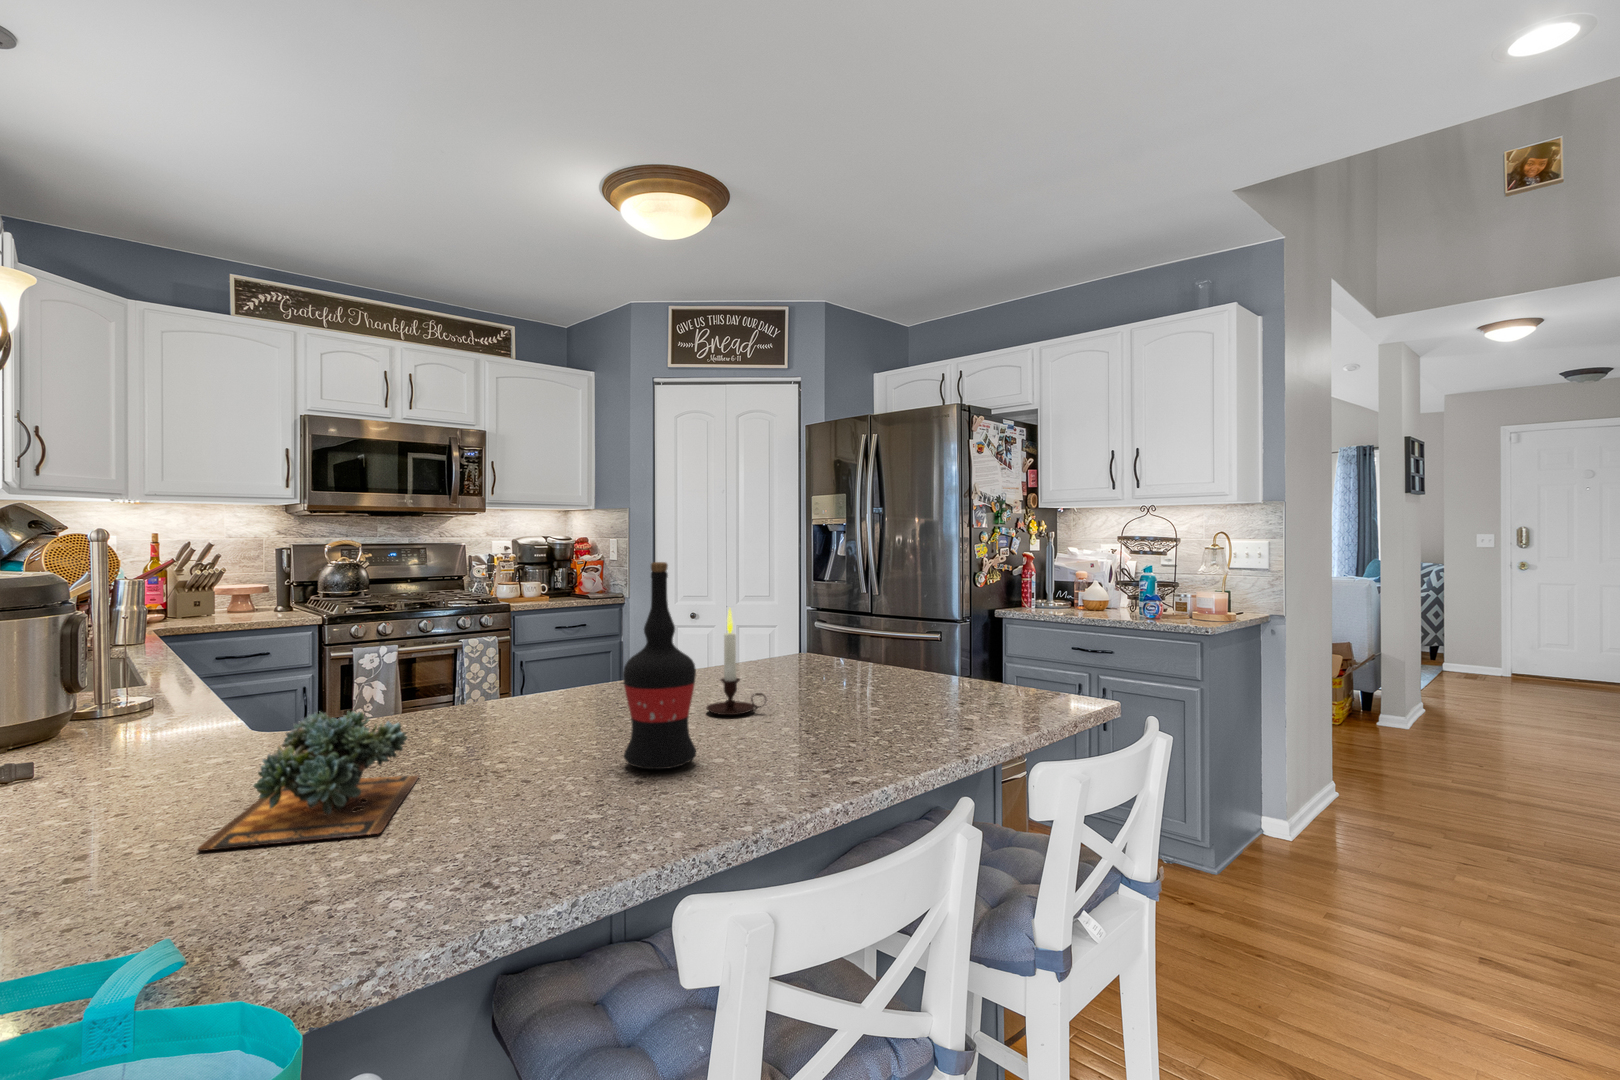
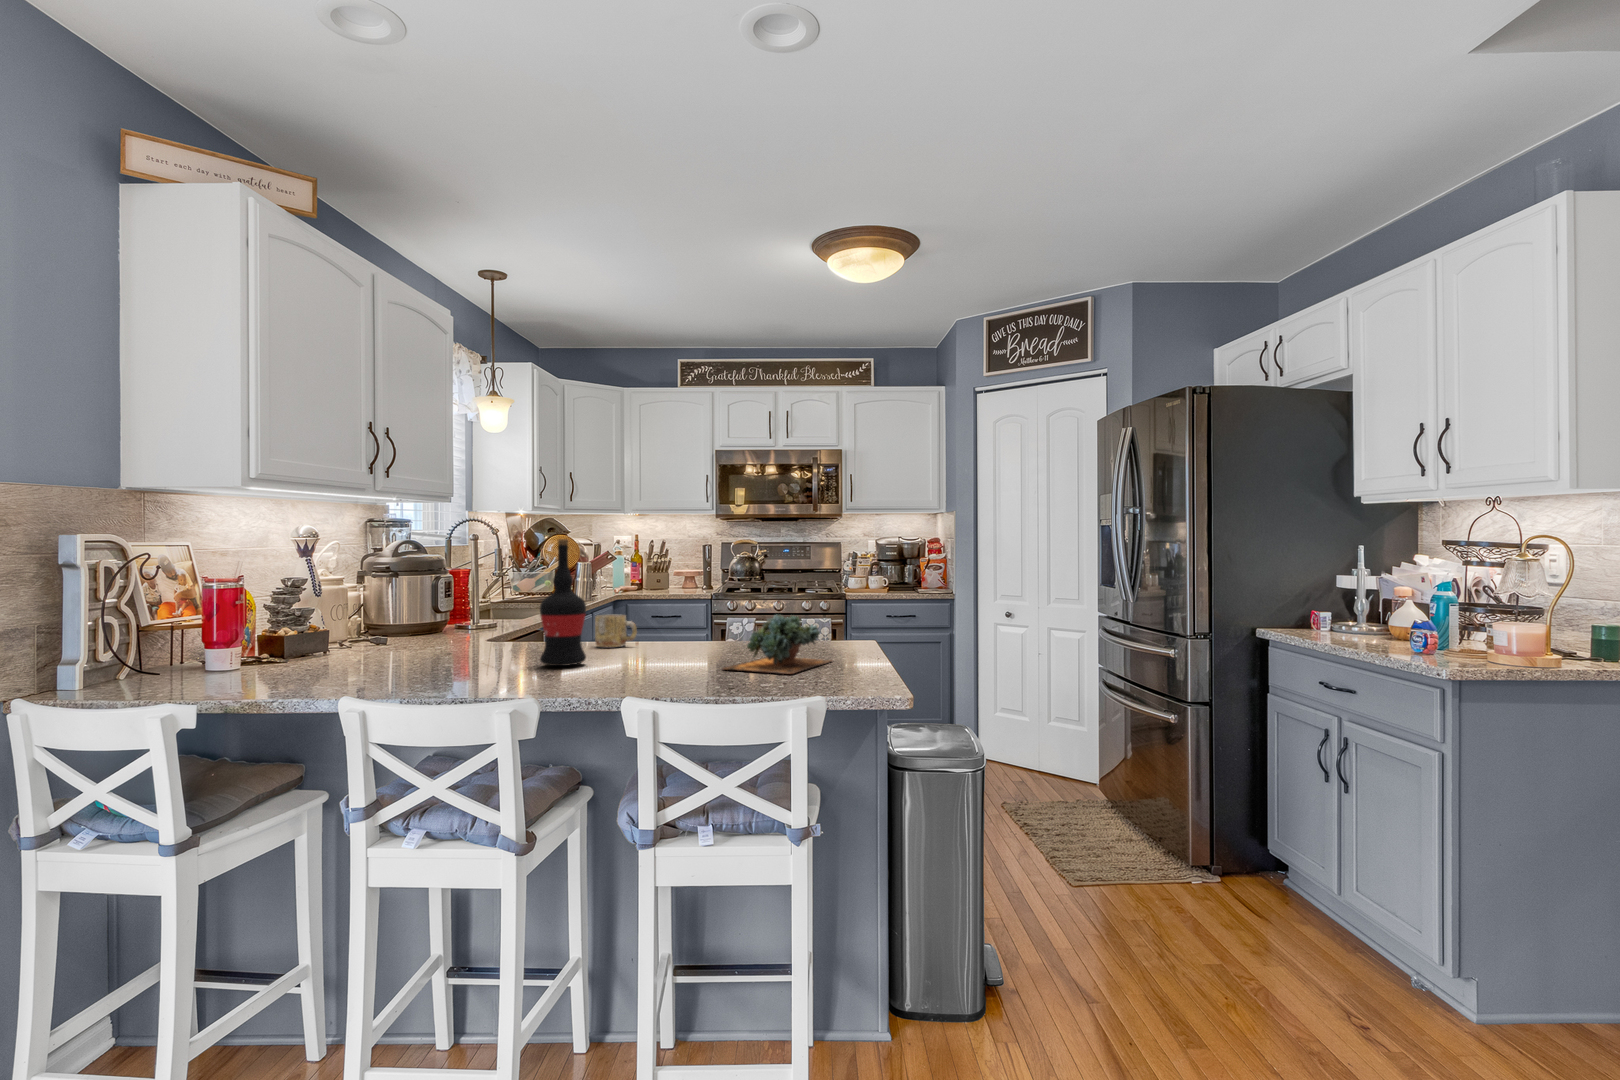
candle: present [706,609,767,715] -> none [674,577,710,654]
mug: none [548,668,614,723] -> present [595,615,637,647]
succulent plant: present [198,711,419,851] -> present [723,615,831,674]

